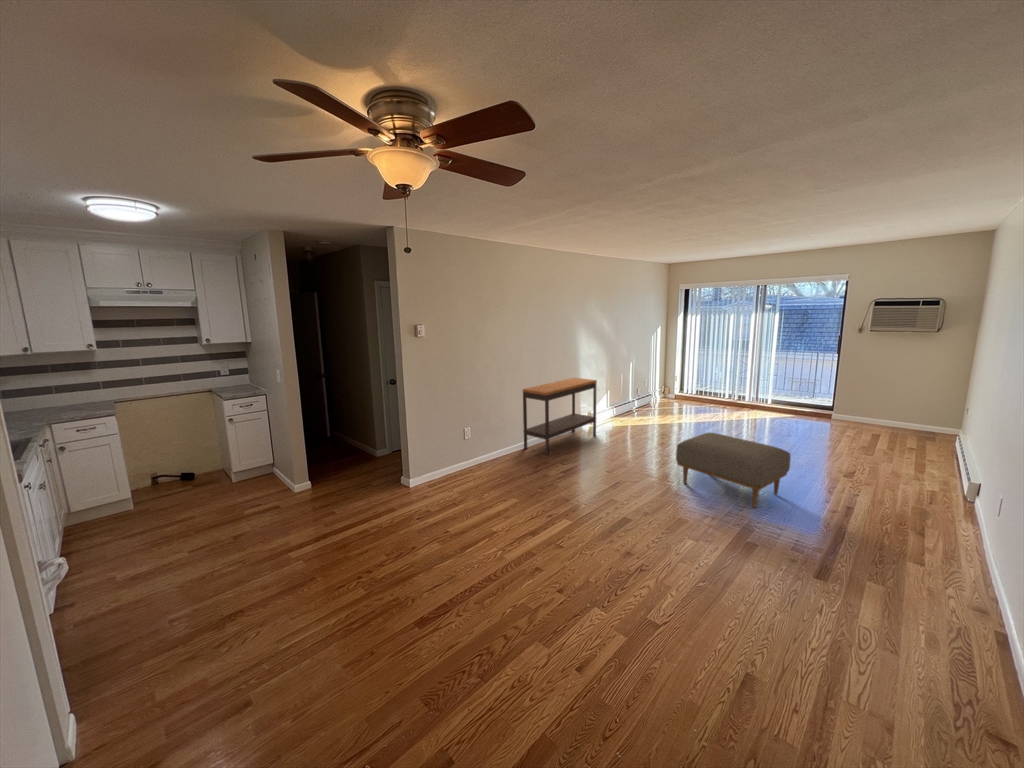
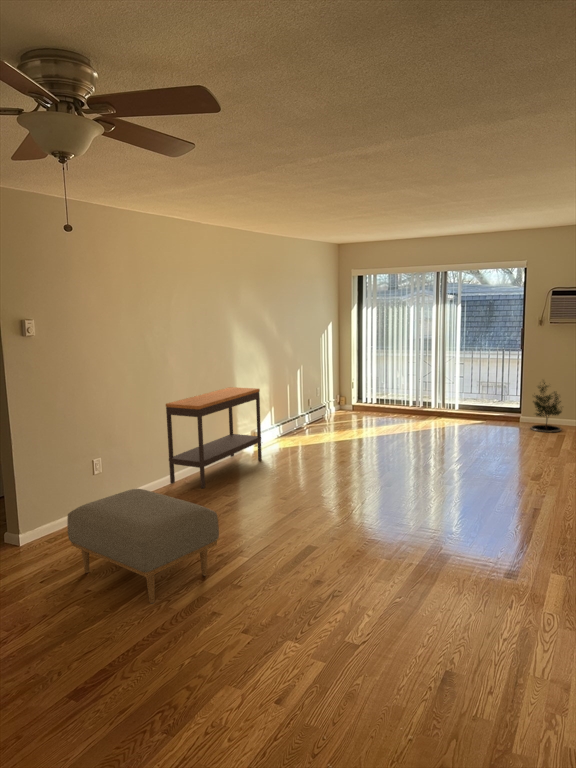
potted tree: none [843,382,881,431] -> present [531,383,562,432]
ottoman: present [676,433,791,508] -> present [67,489,219,603]

